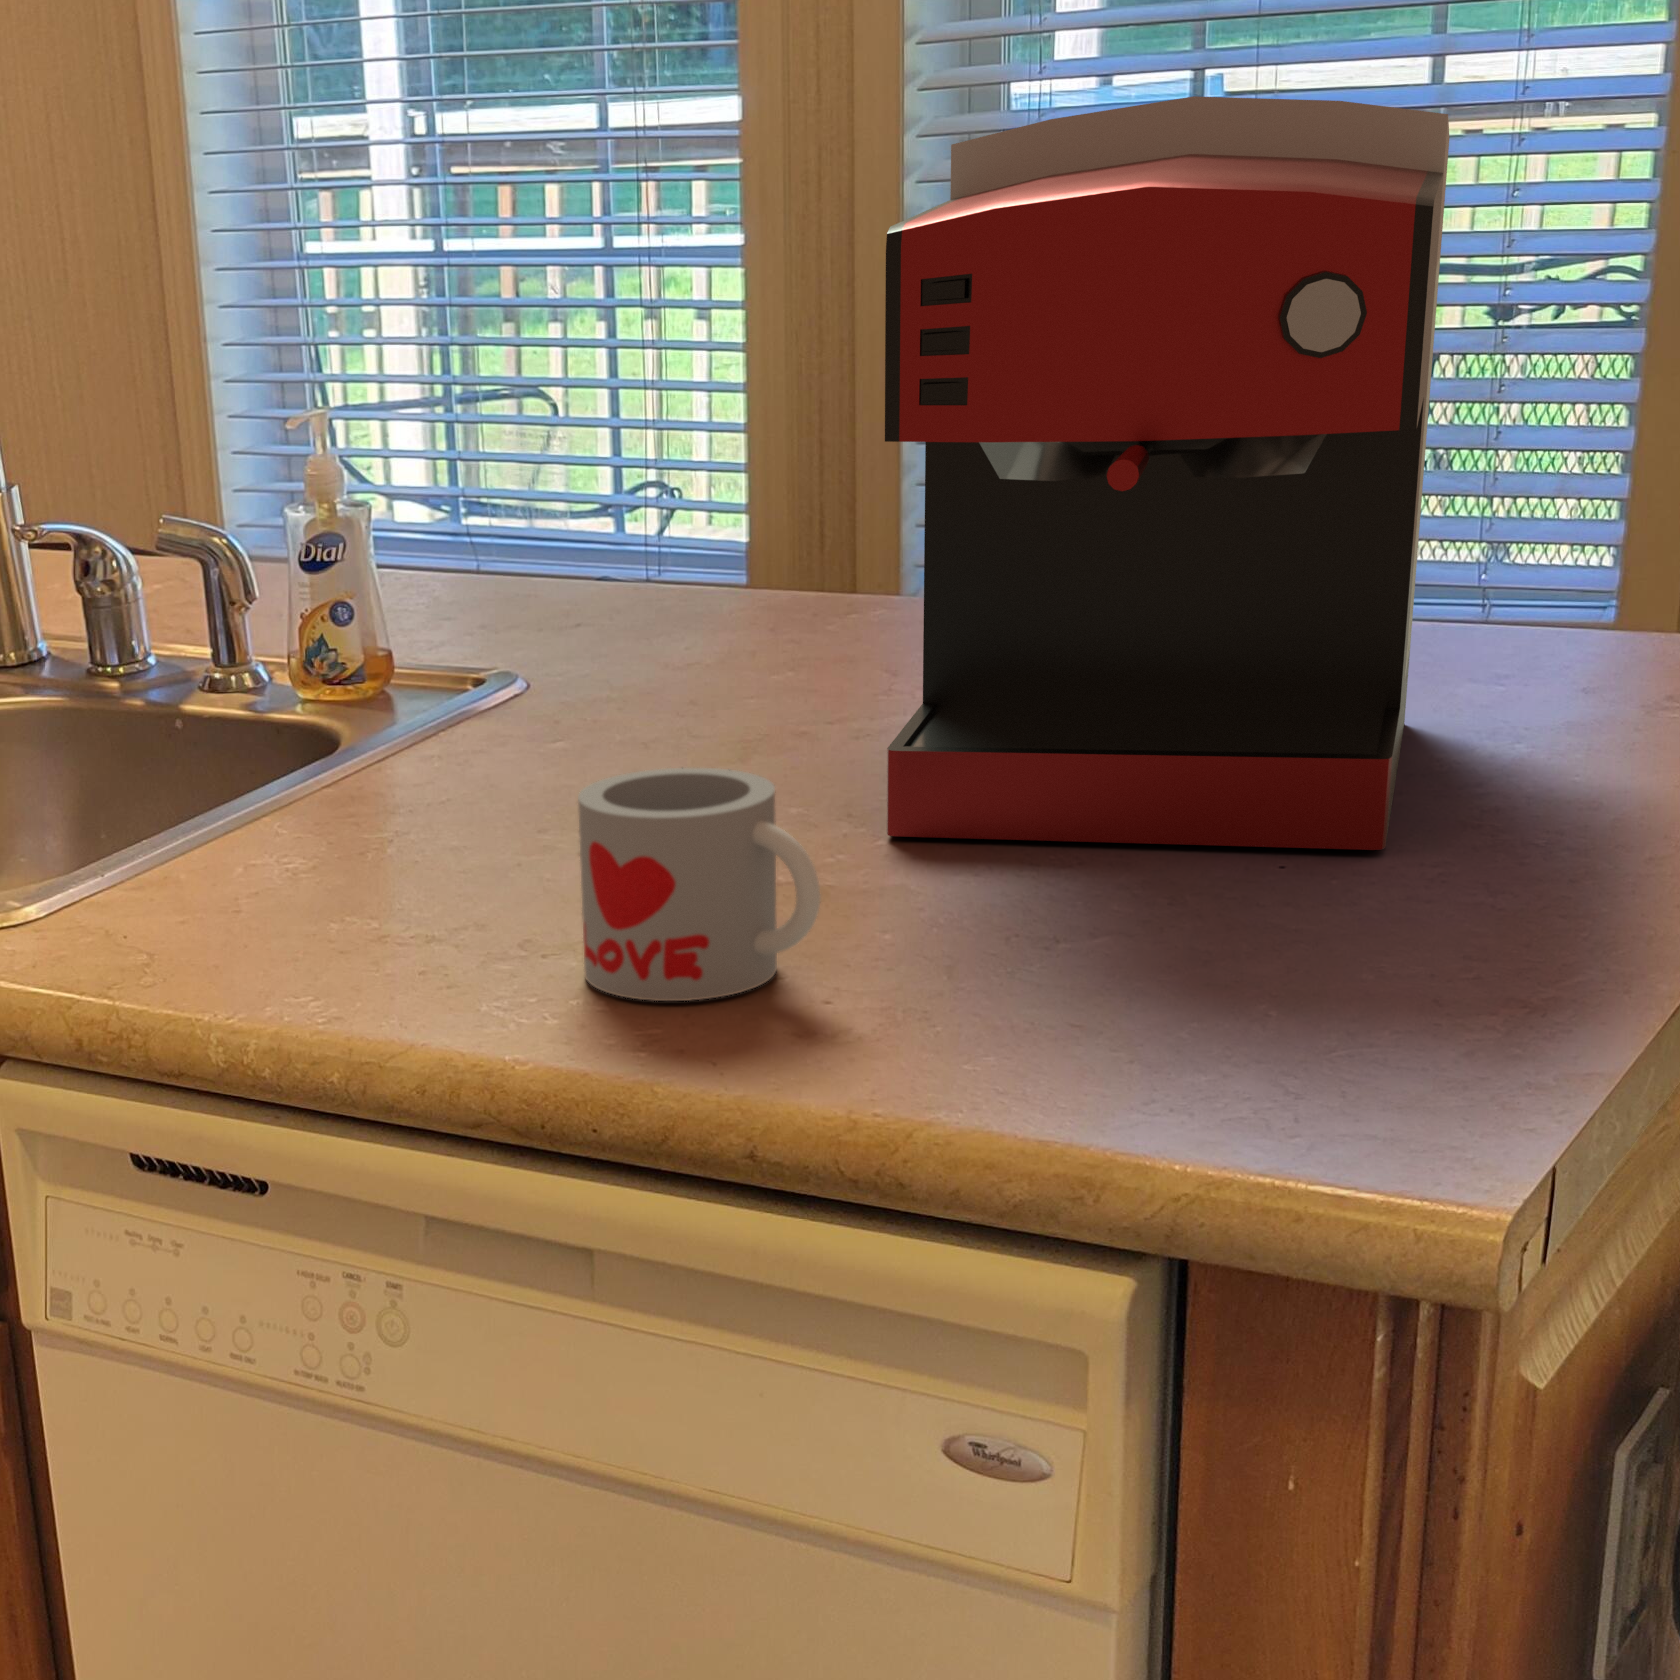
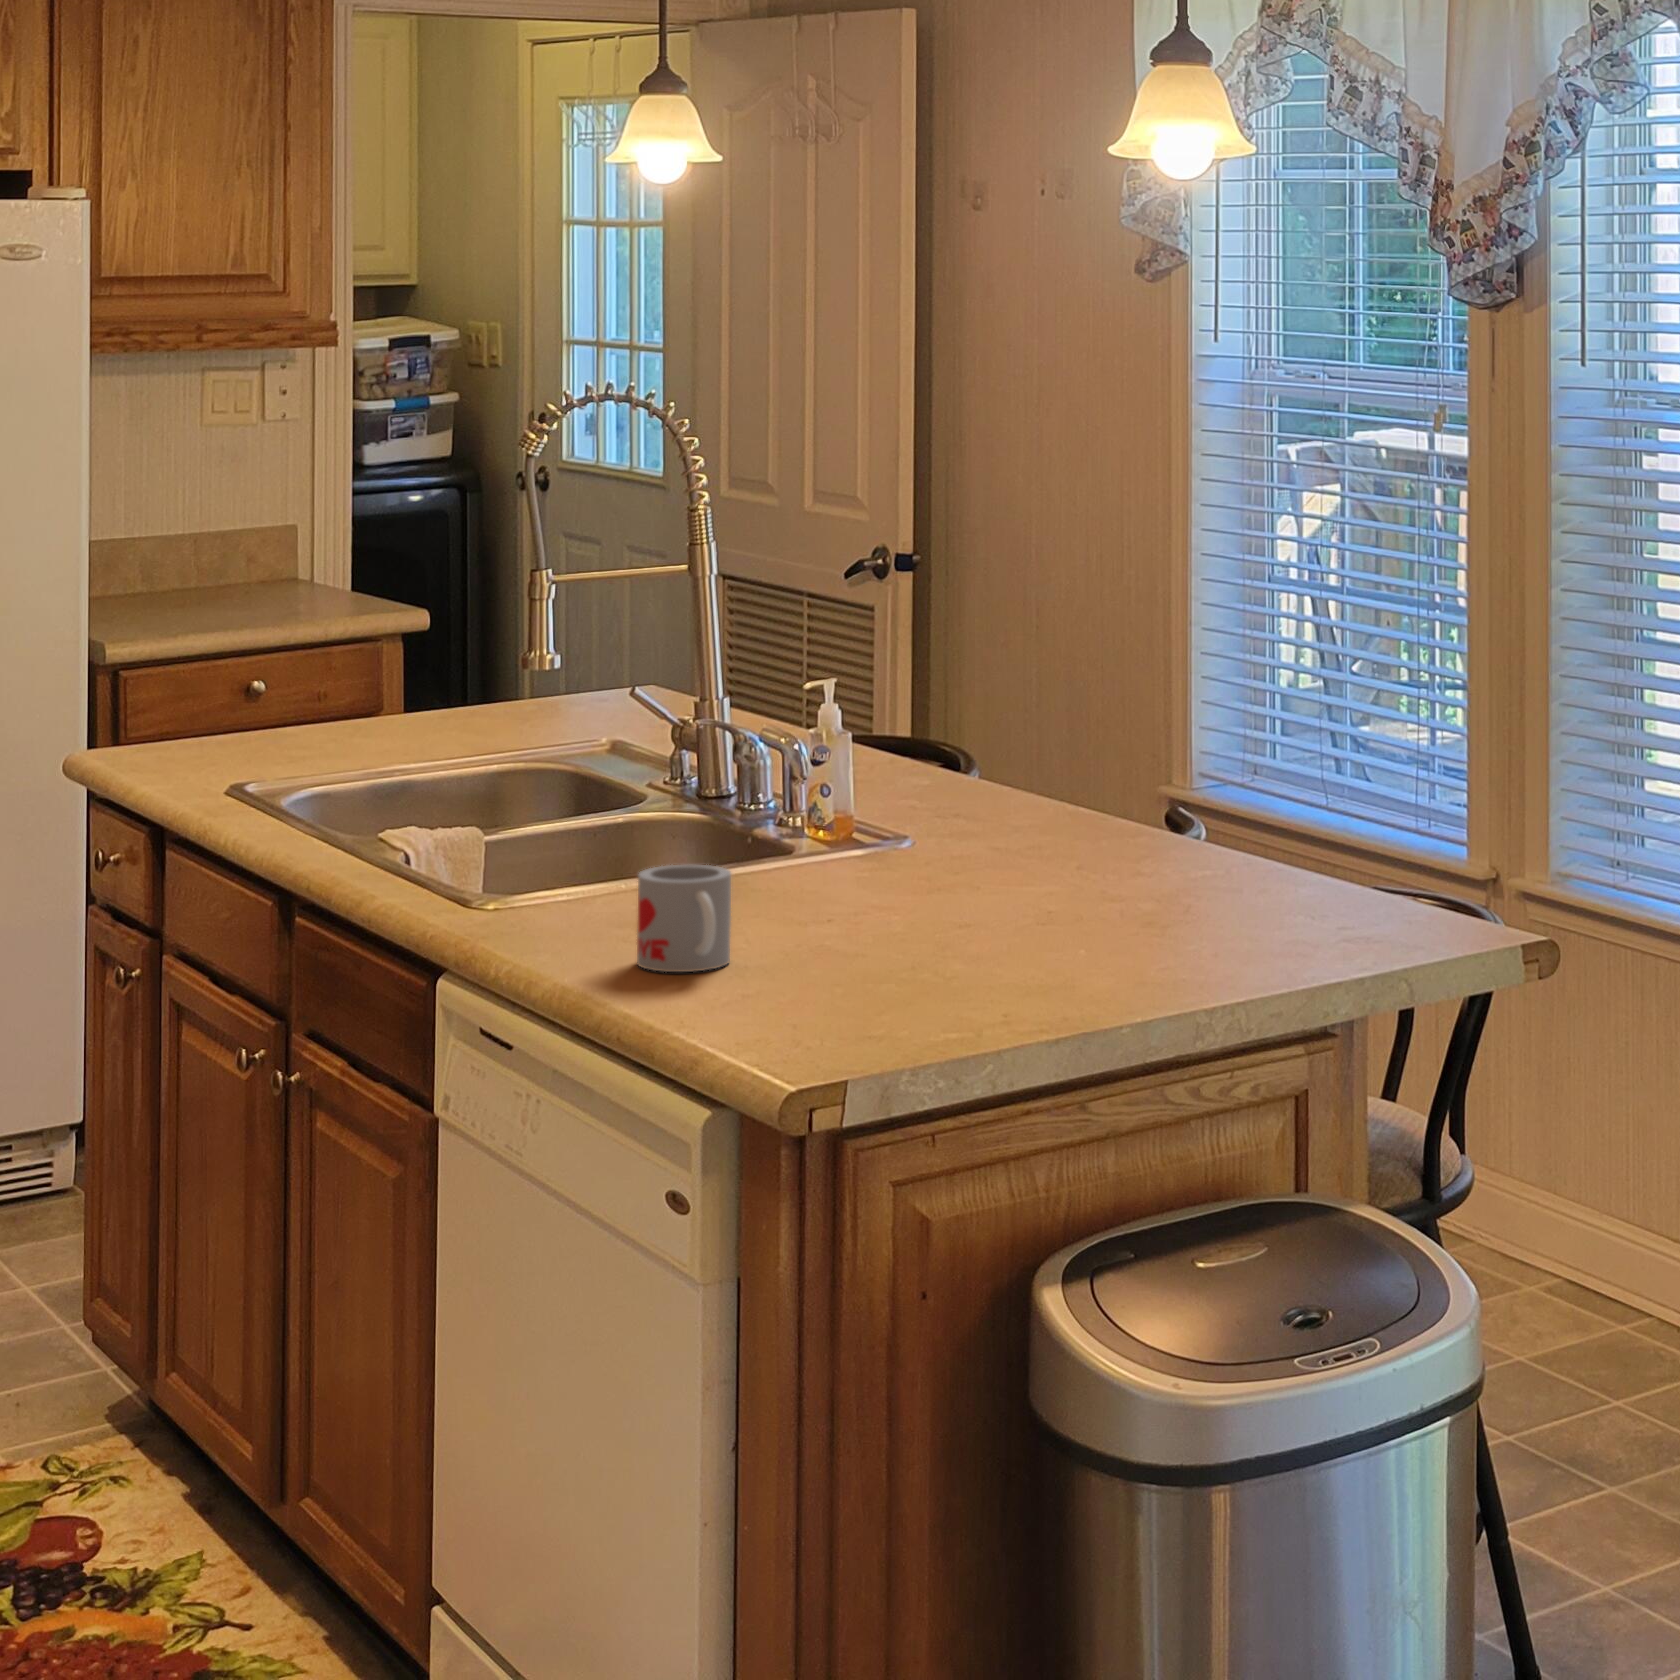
coffee maker: present [885,96,1450,850] -> none [888,583,1247,967]

